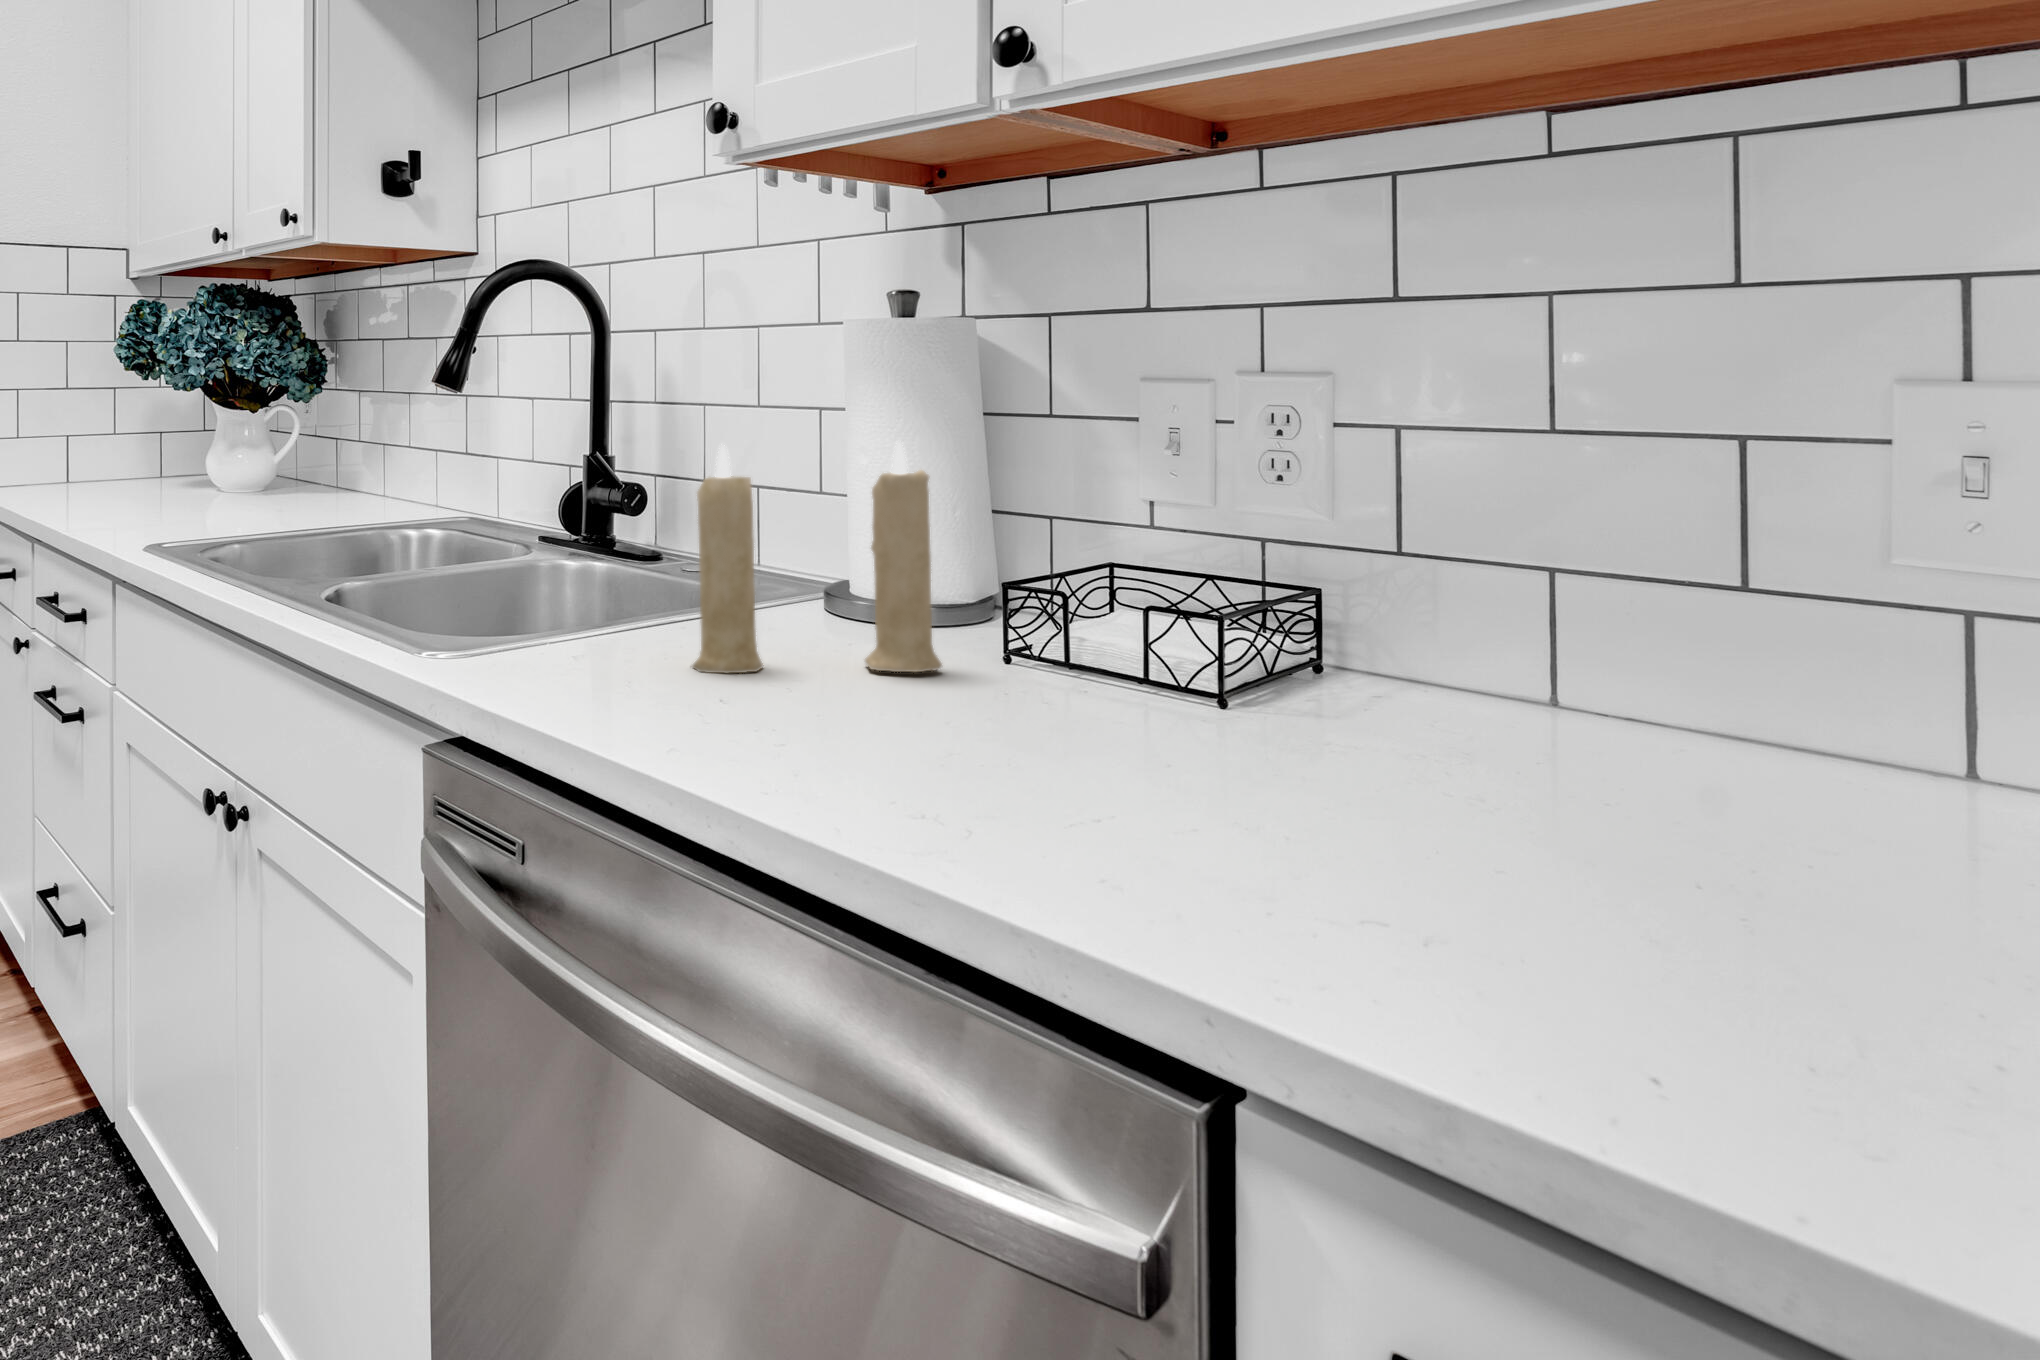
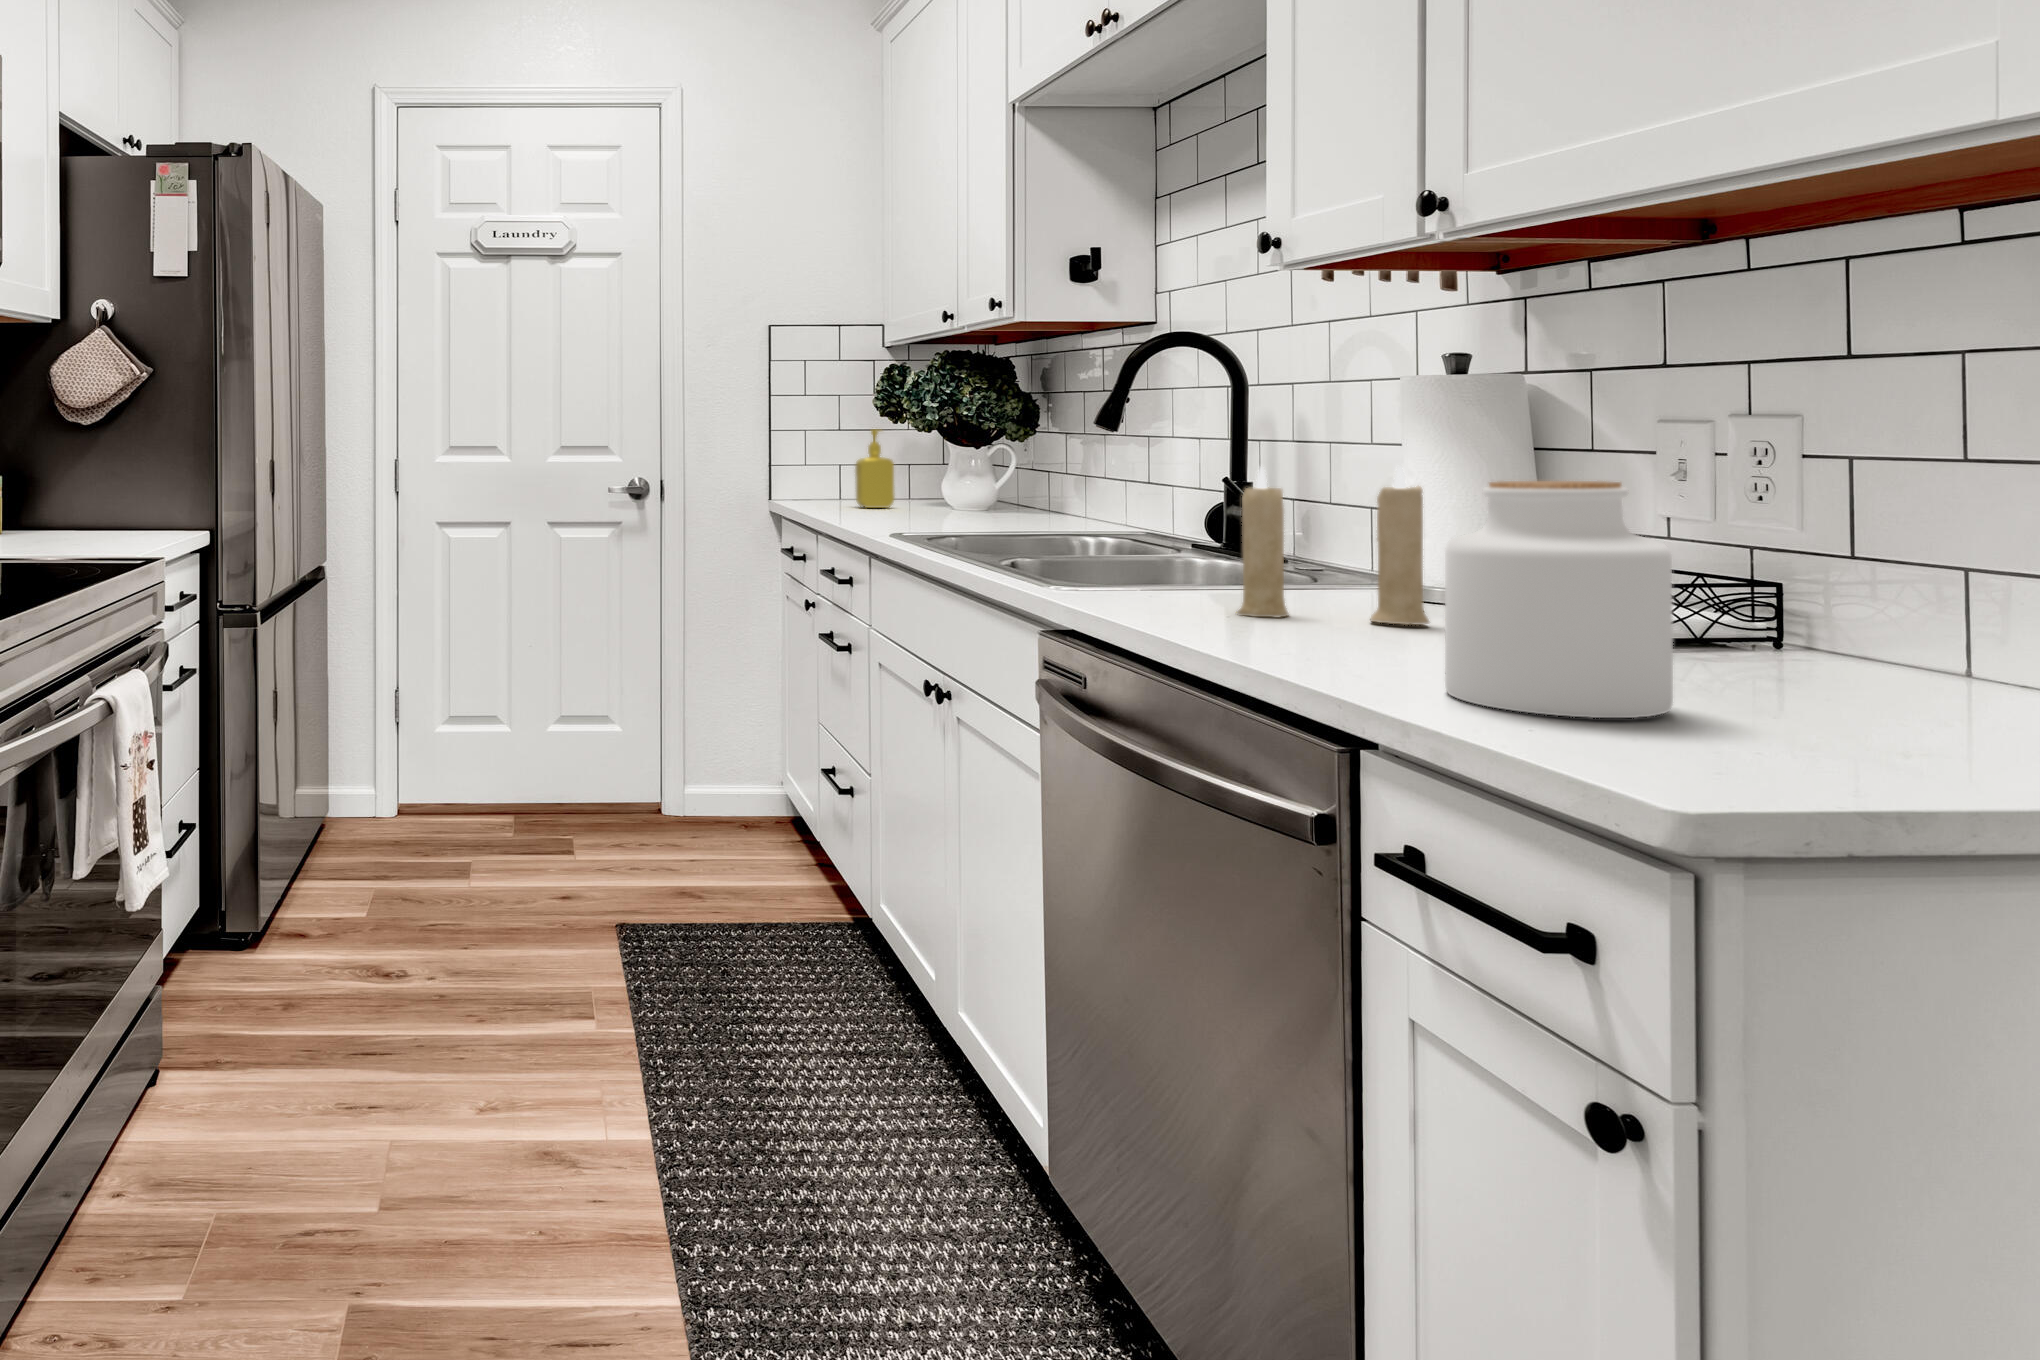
soap dispenser: none [81,389,136,500] -> present [855,429,895,508]
jar: none [1123,470,1453,872] -> present [1445,481,1673,718]

